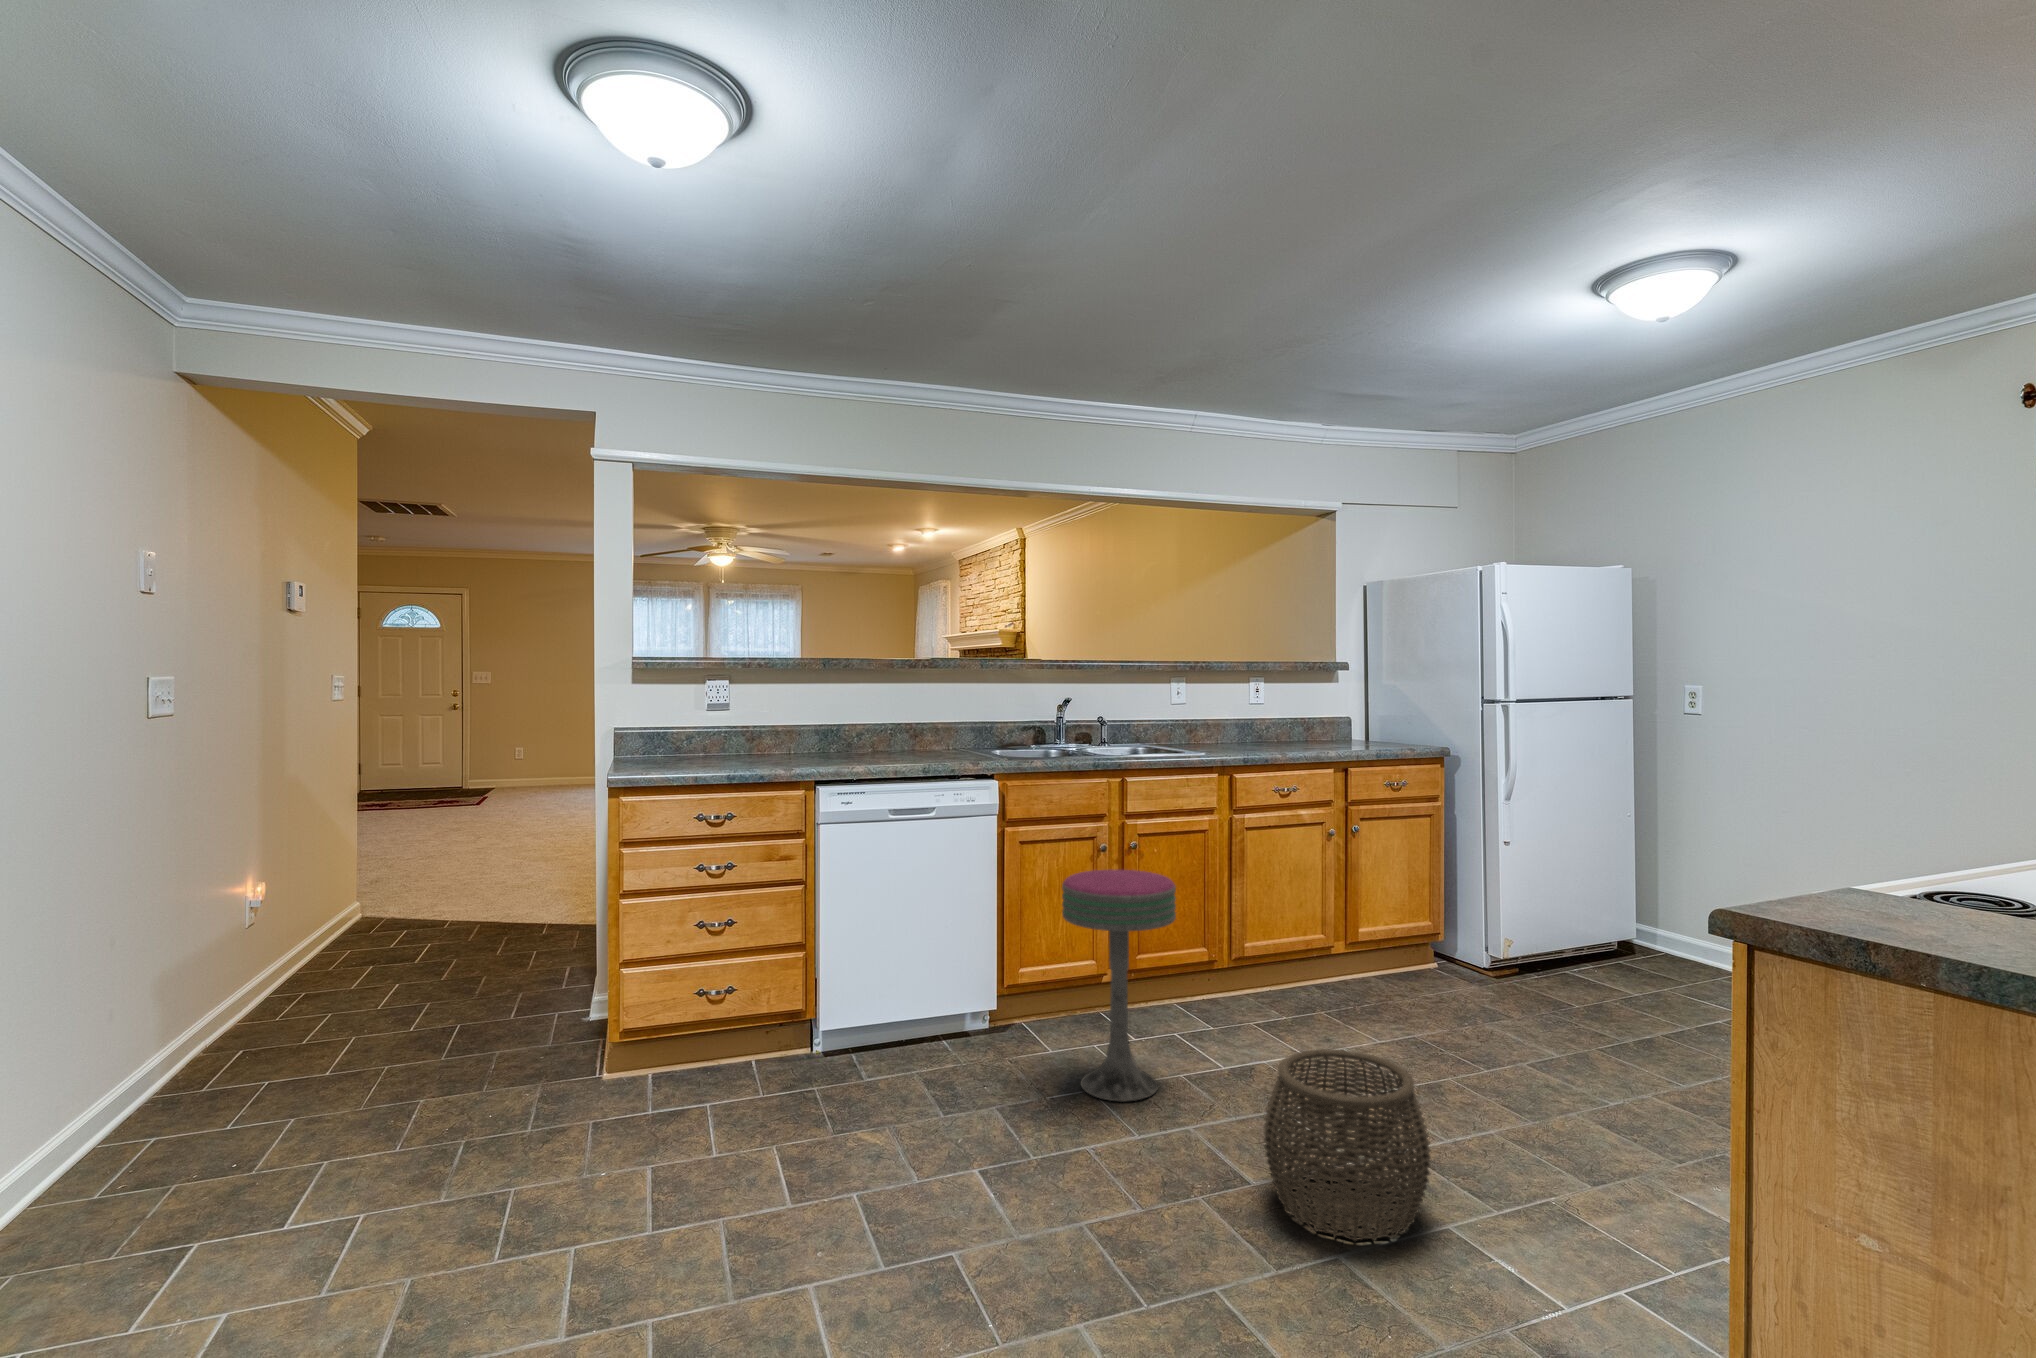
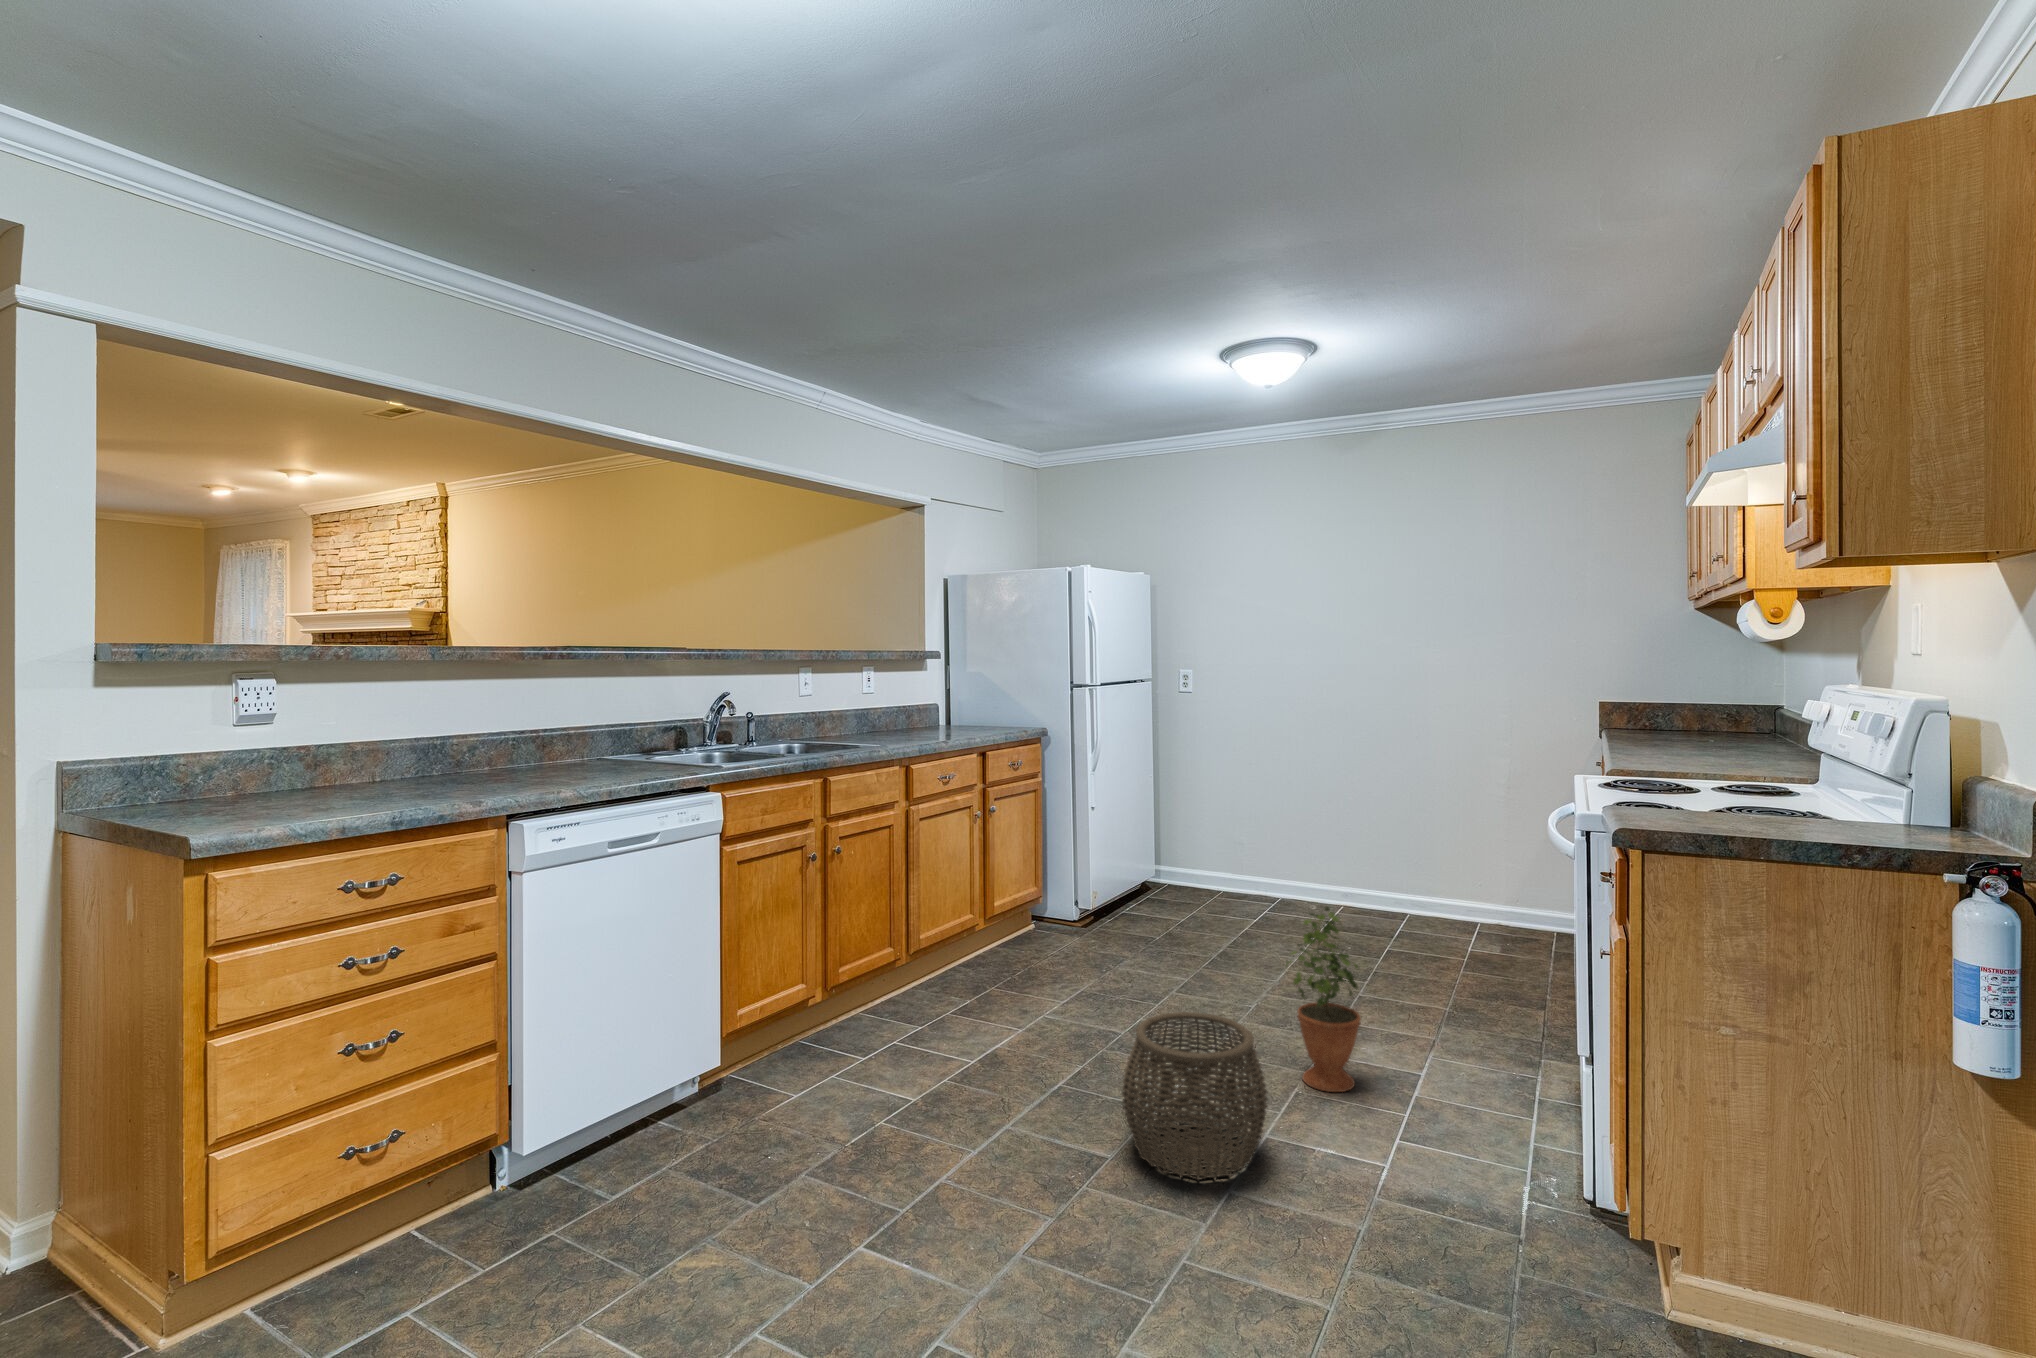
bar stool: present [1062,870,1176,1102] -> none [844,878,965,1126]
potted plant: none [1549,969,1663,1219] -> present [1286,907,1361,1092]

